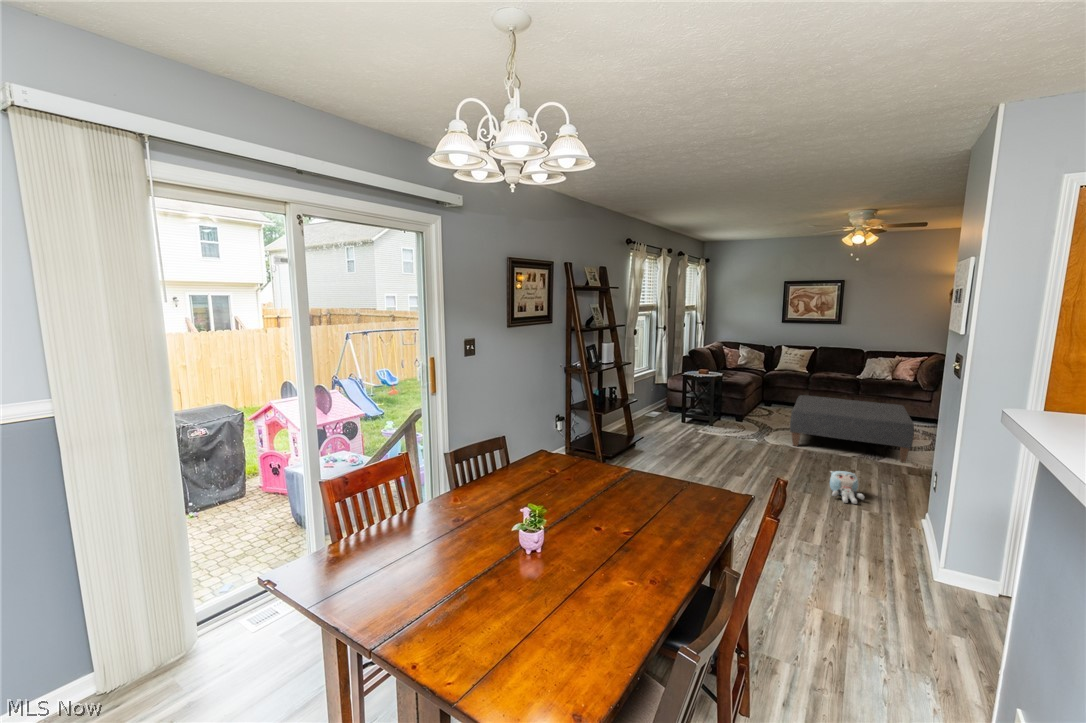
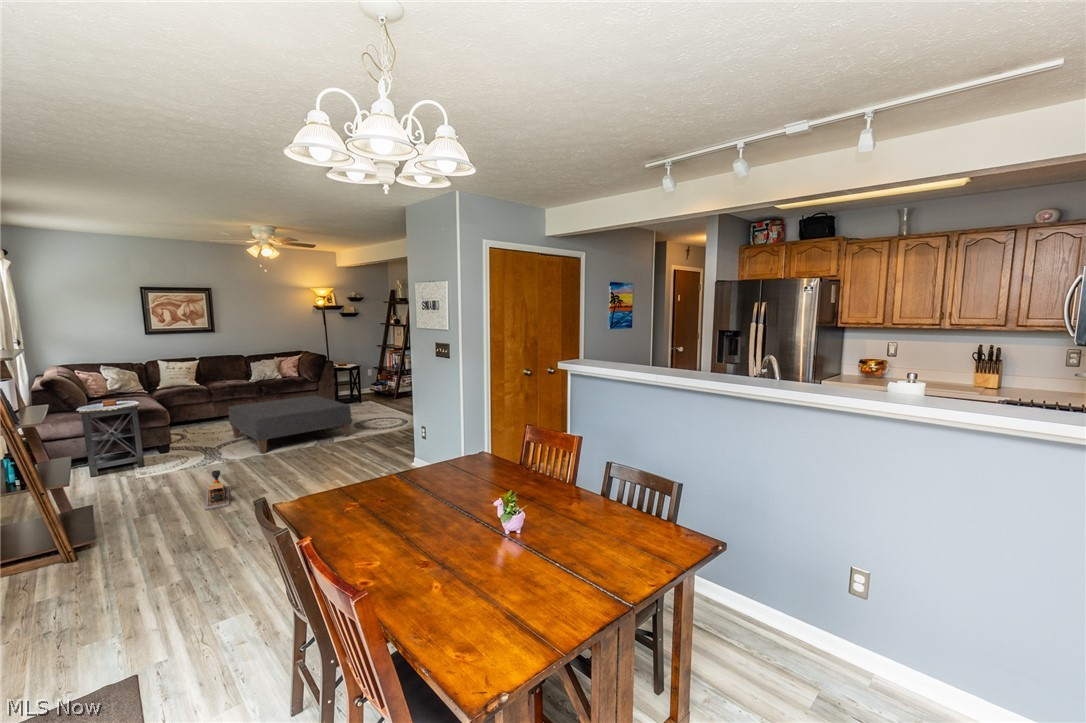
toy train: none [688,440,727,471] -> present [205,470,230,510]
plush toy: present [830,471,864,504] -> none [341,450,372,474]

